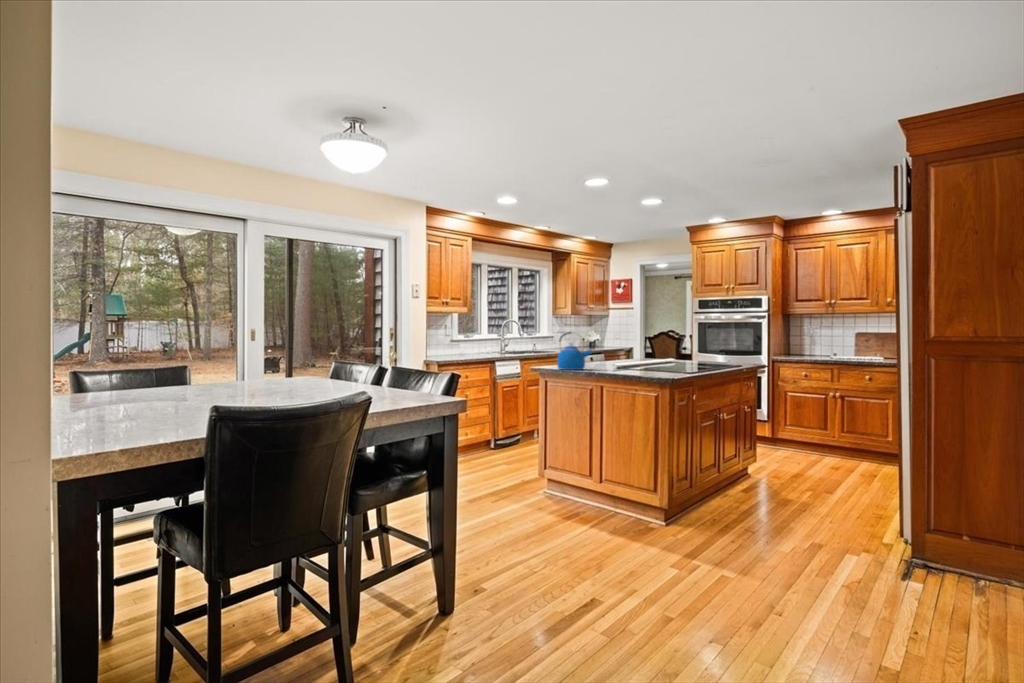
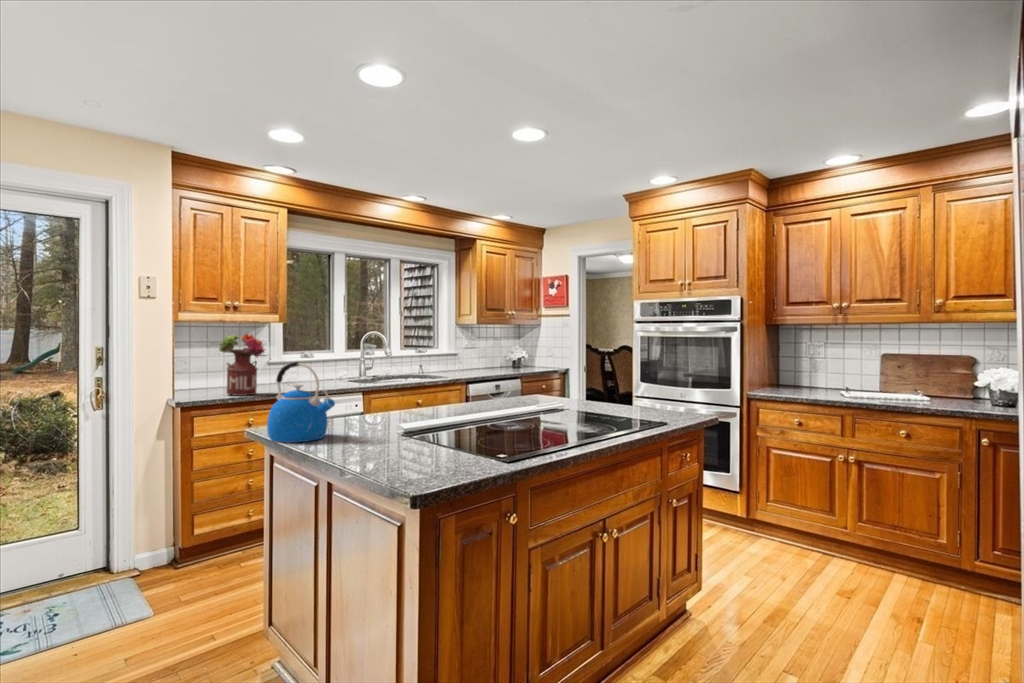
flower arrangement: none [446,320,473,359] -> present [219,334,264,396]

